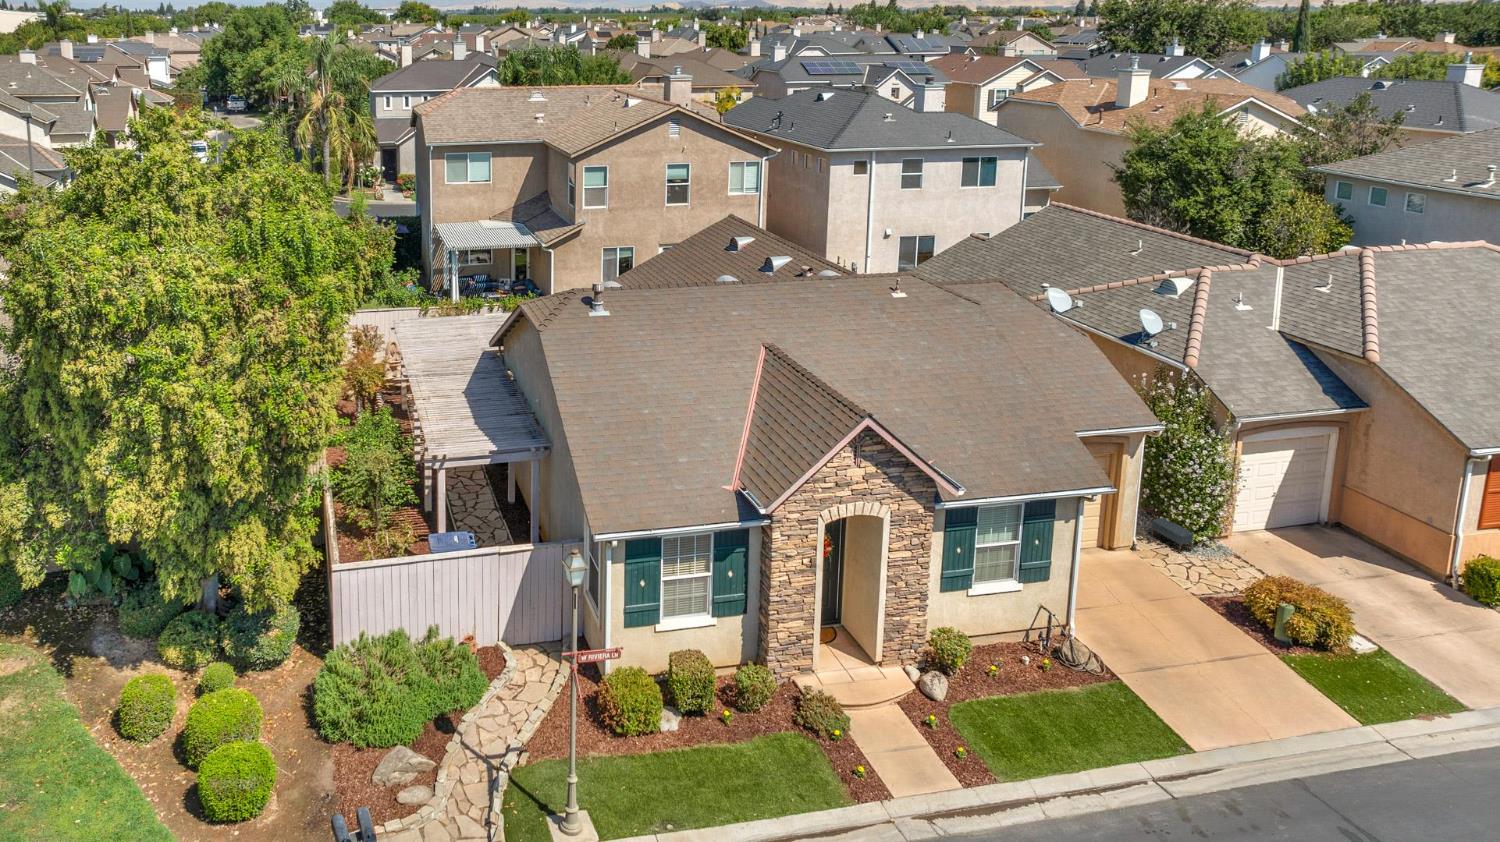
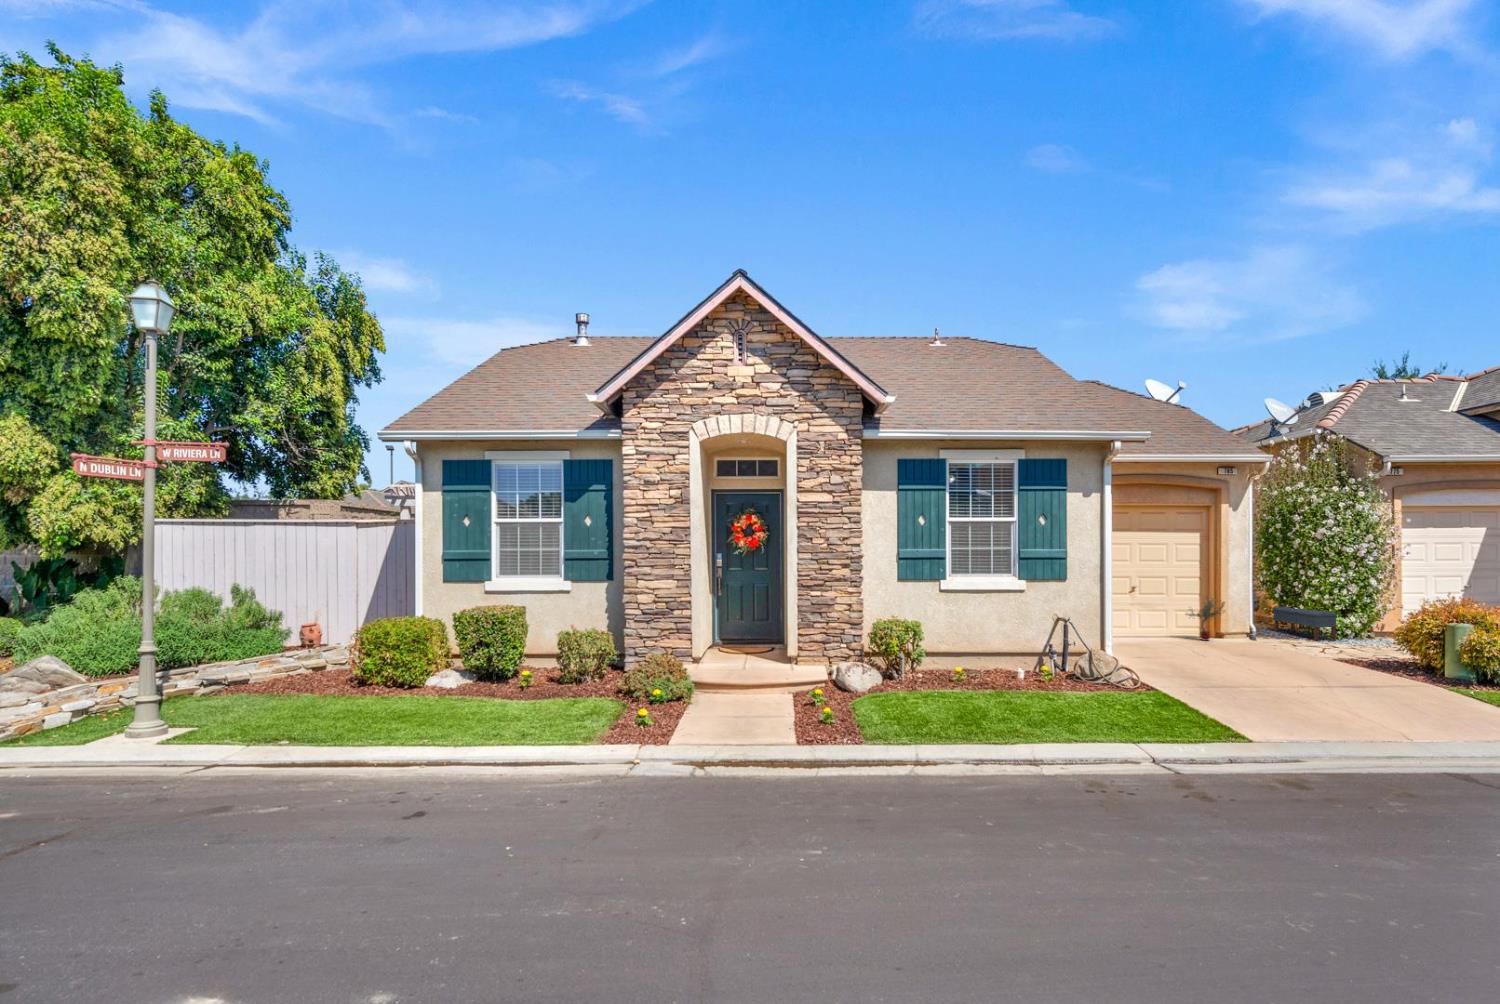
potted tree: none [1099,531,1128,564] -> present [1185,597,1225,641]

